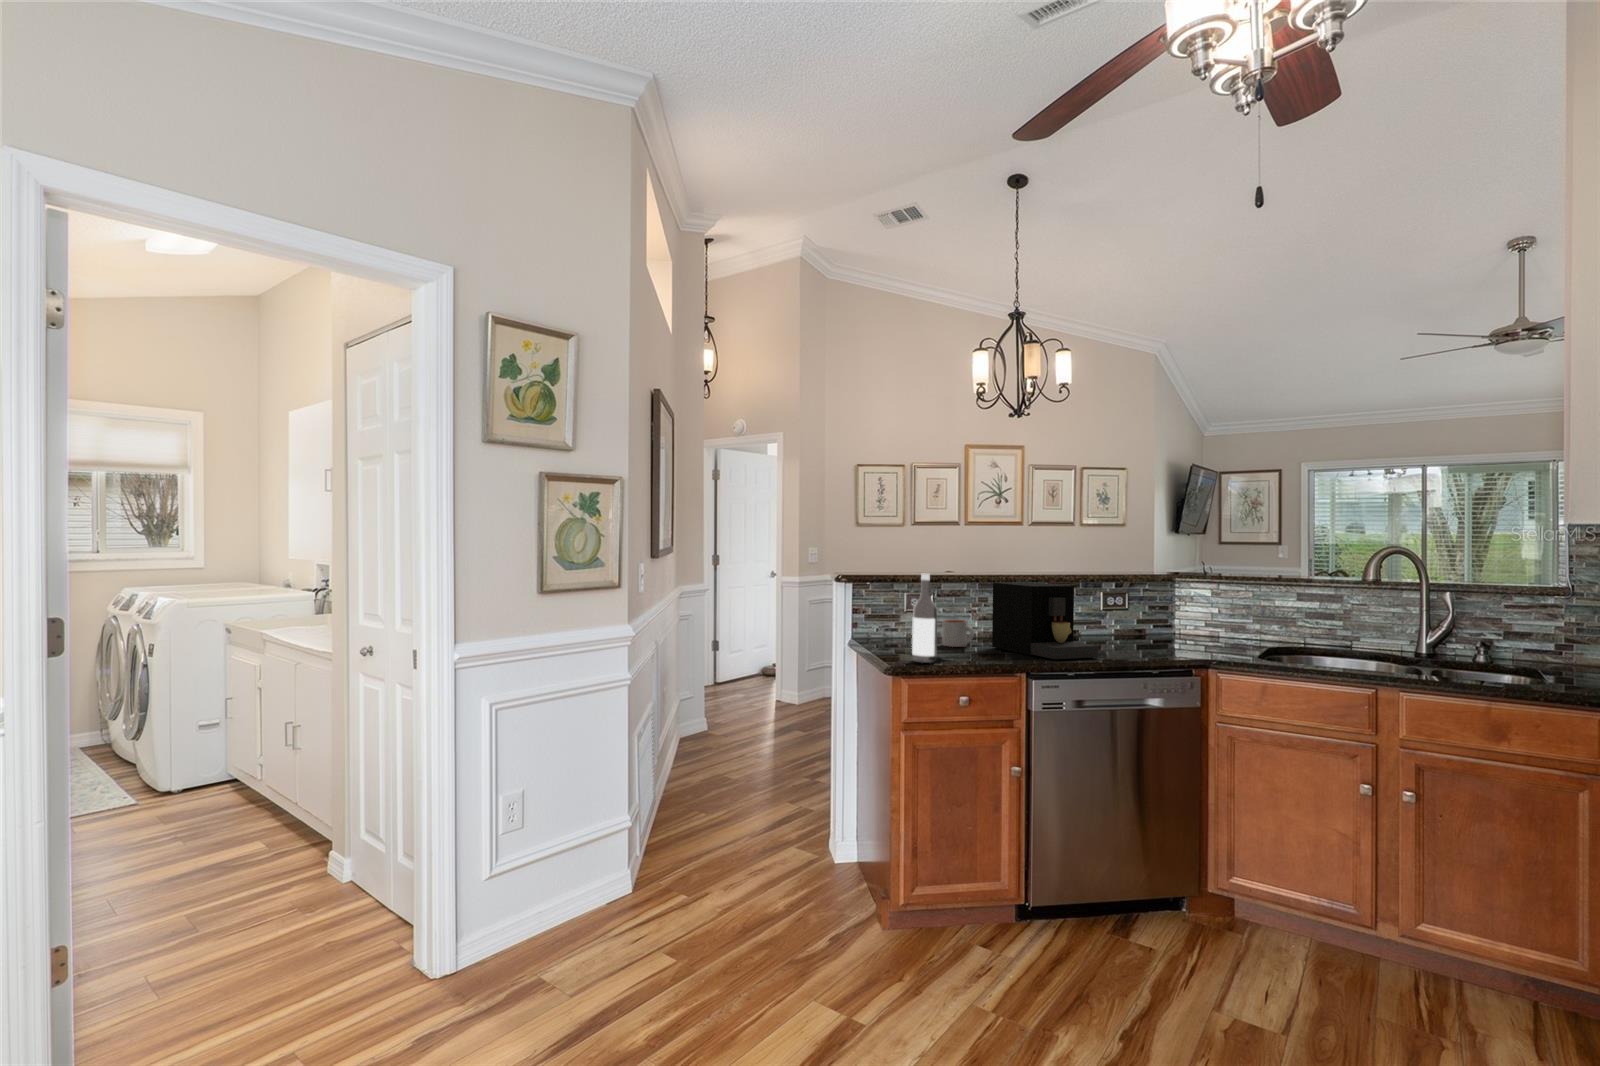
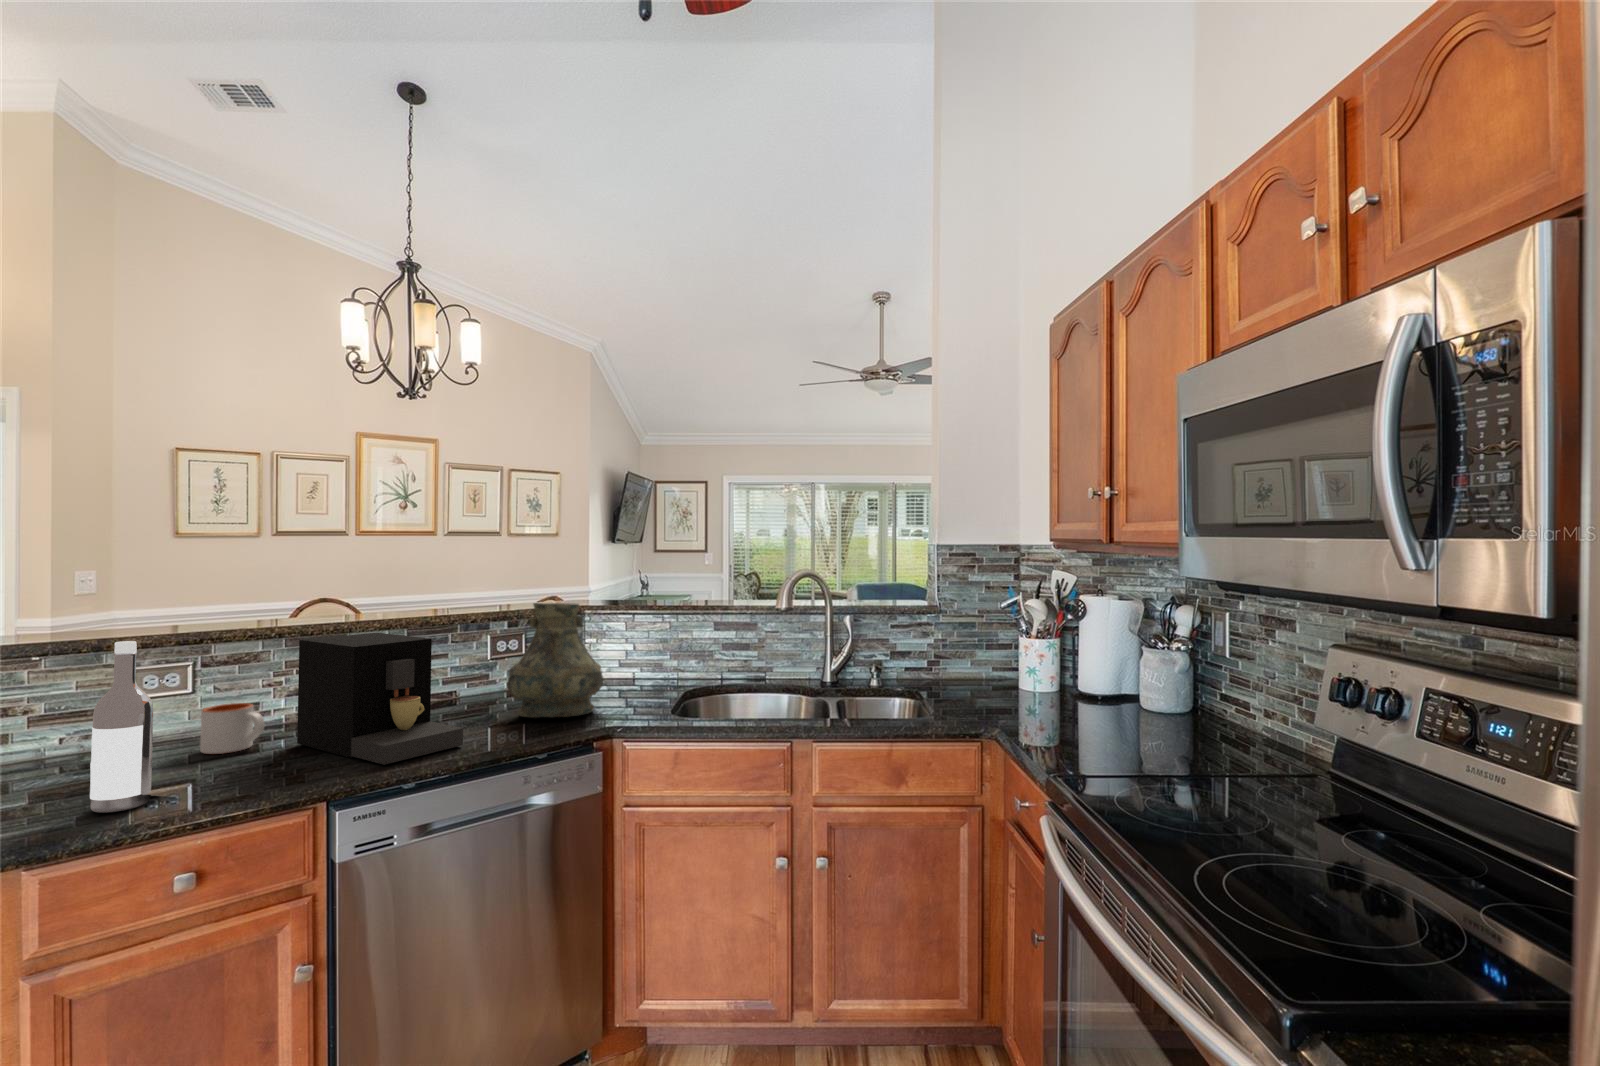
vase: none [1120,567,1195,652] -> present [507,603,603,718]

